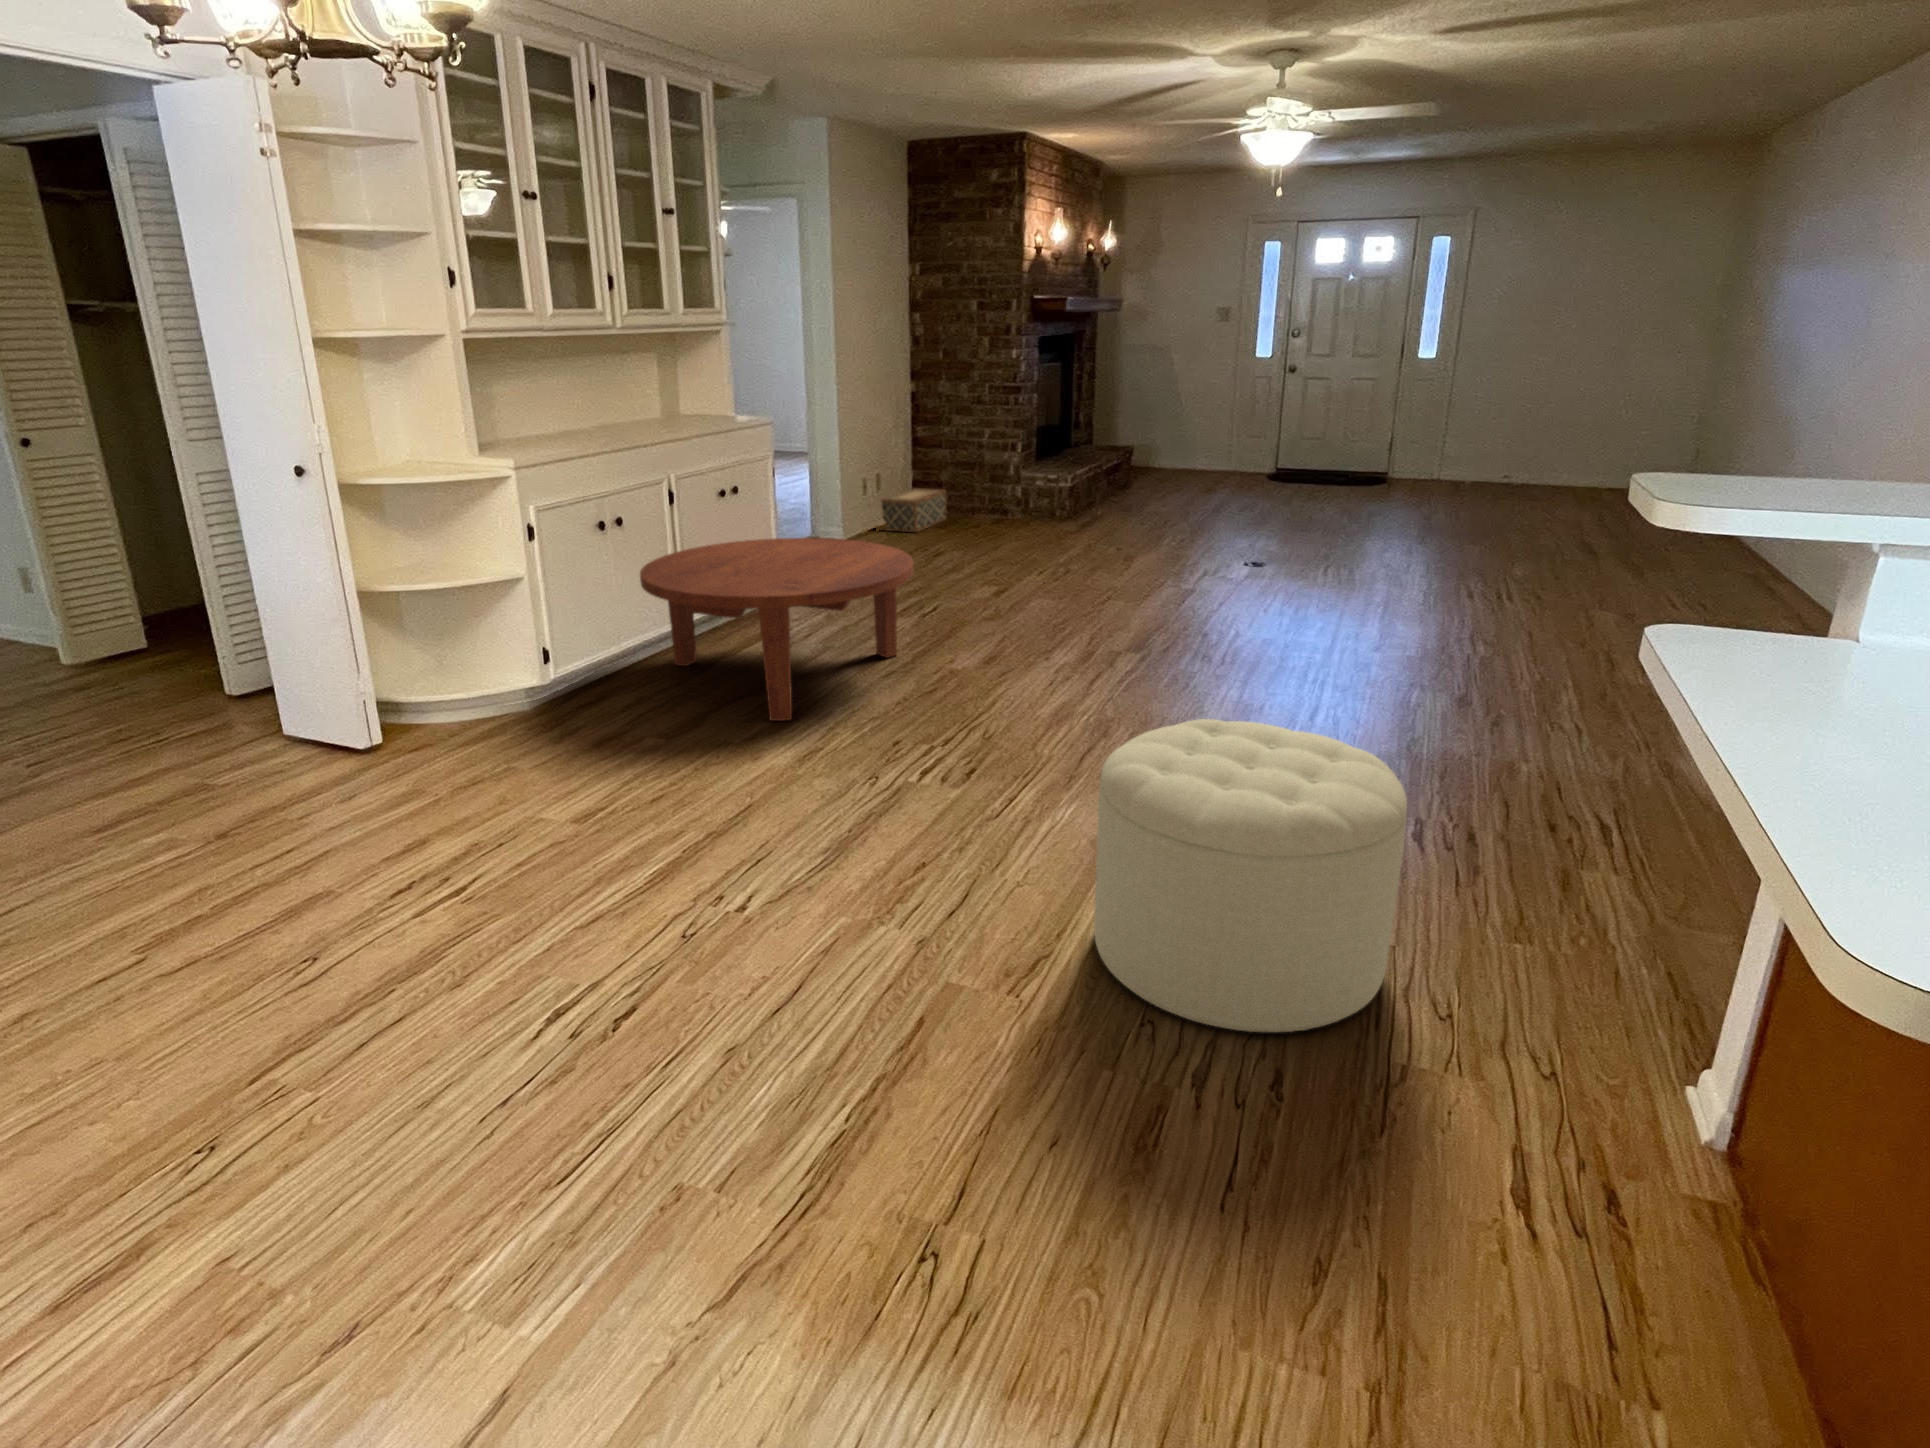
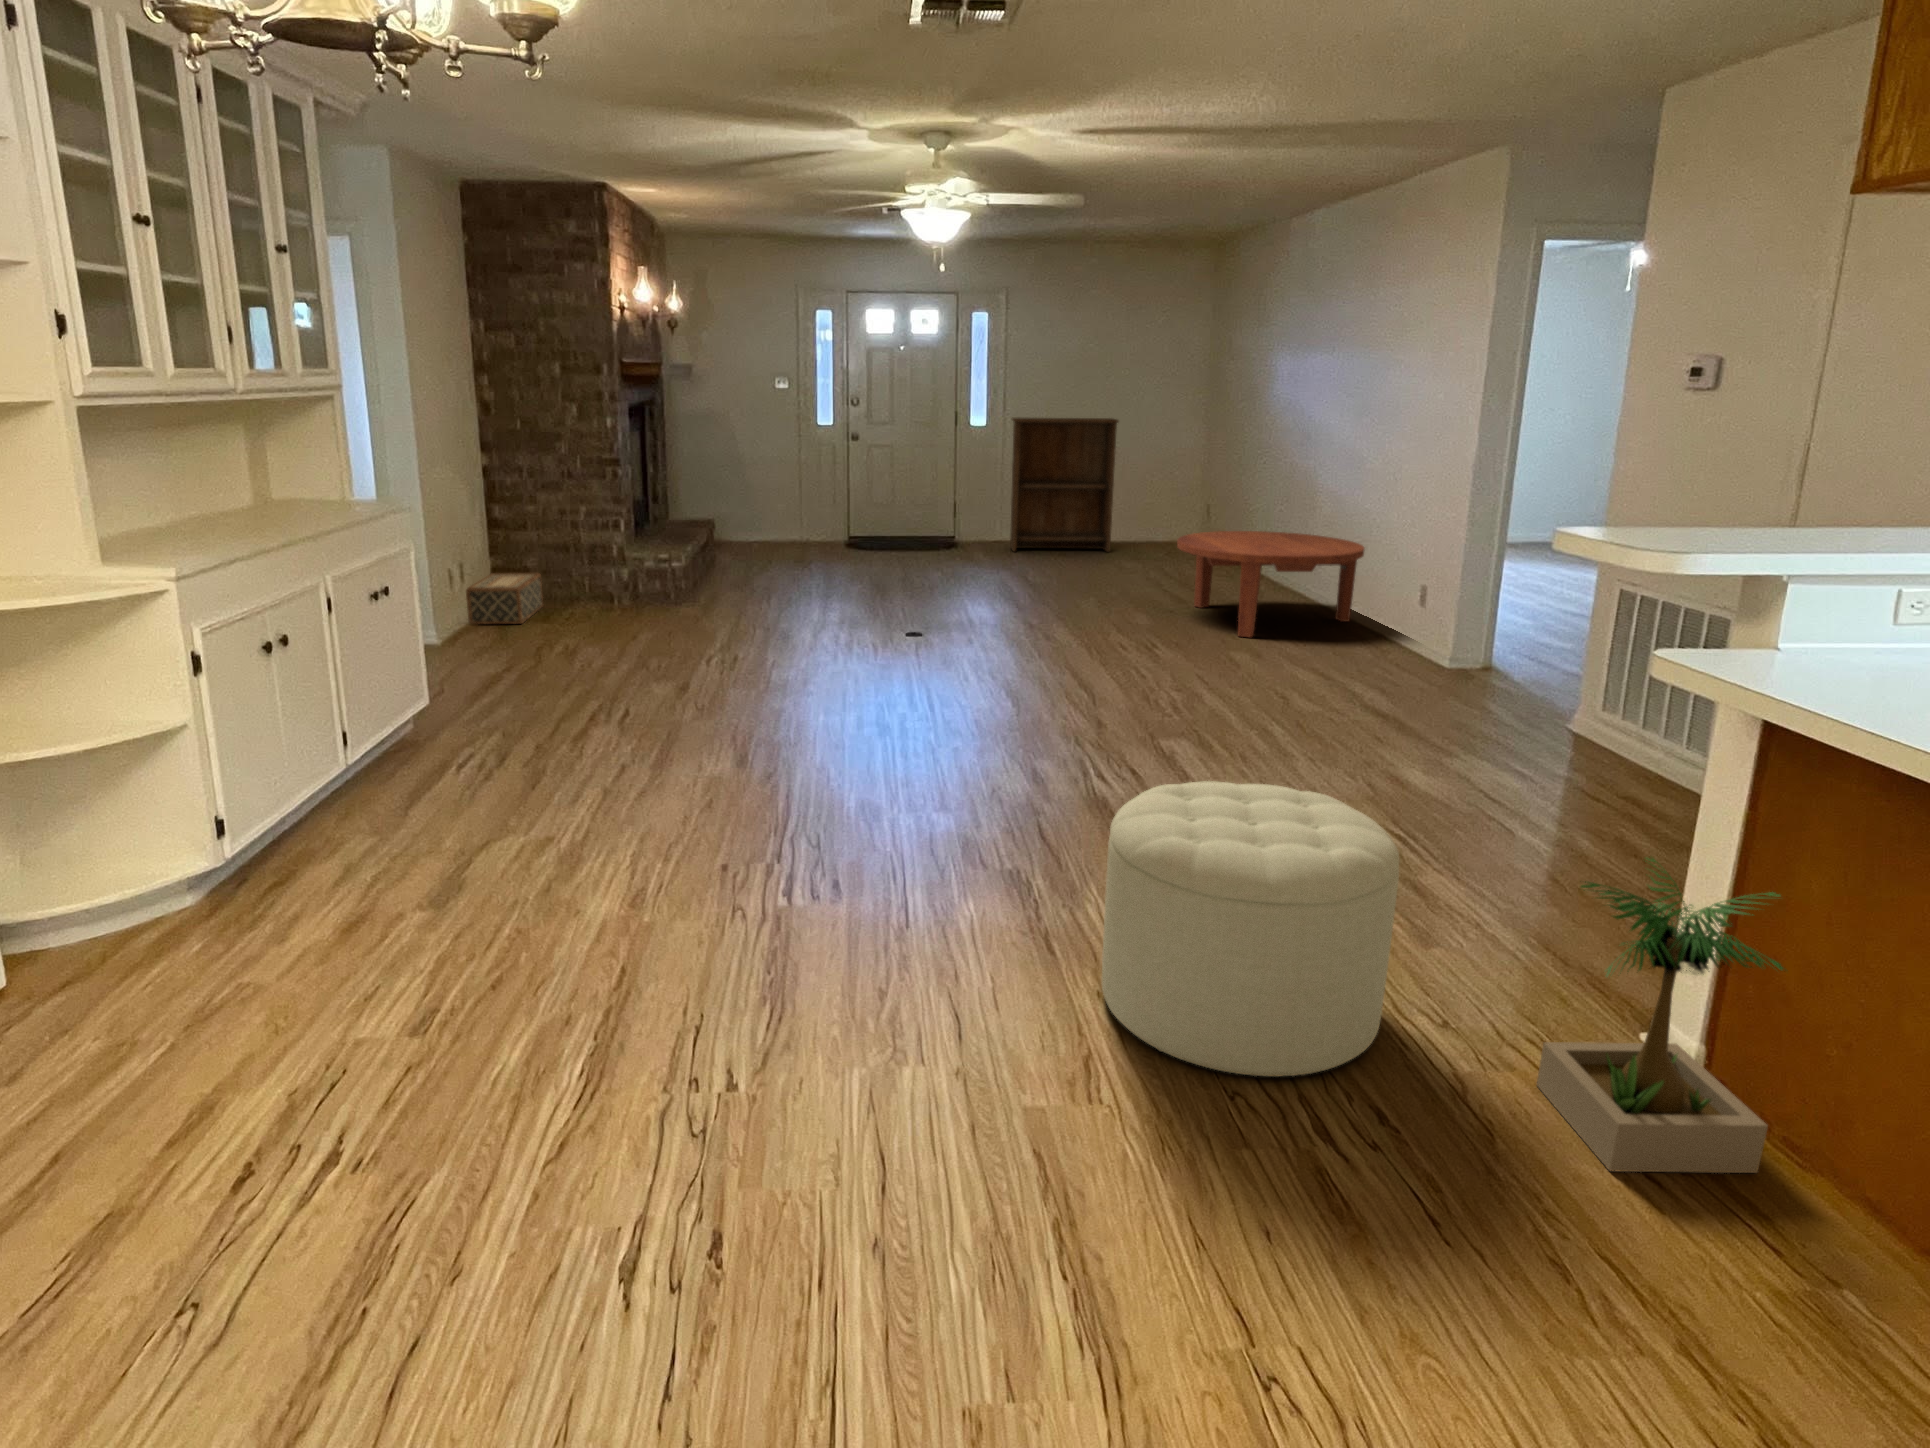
bookshelf: none [1449,348,1597,500] -> present [1010,418,1119,552]
coffee table: present [640,538,914,721] -> present [1177,531,1365,637]
potted plant: none [1483,869,1821,1285] -> present [1537,858,1784,1173]

